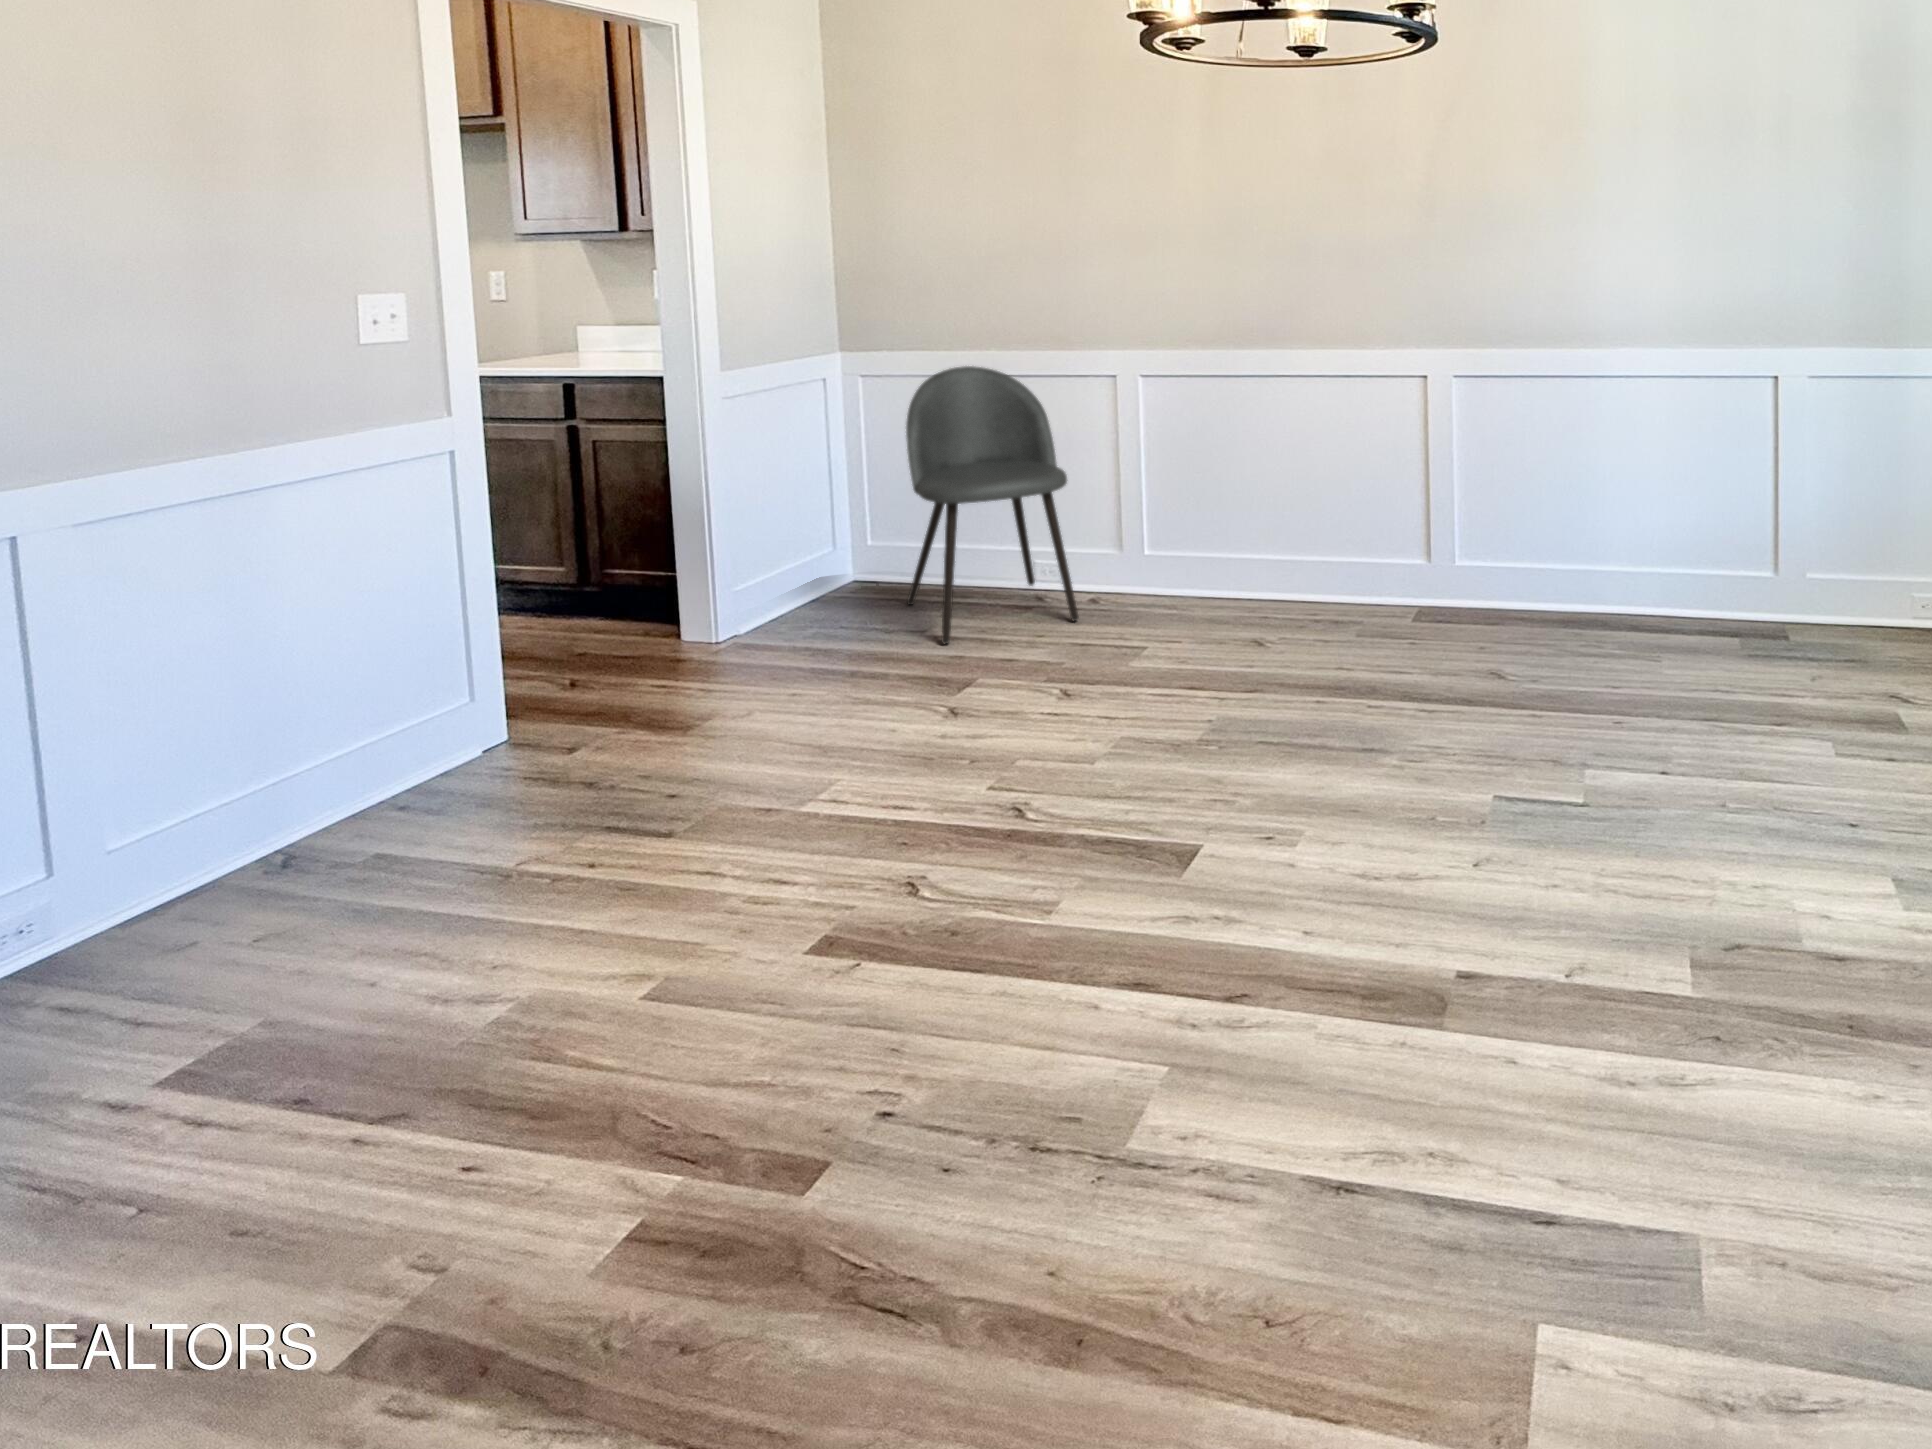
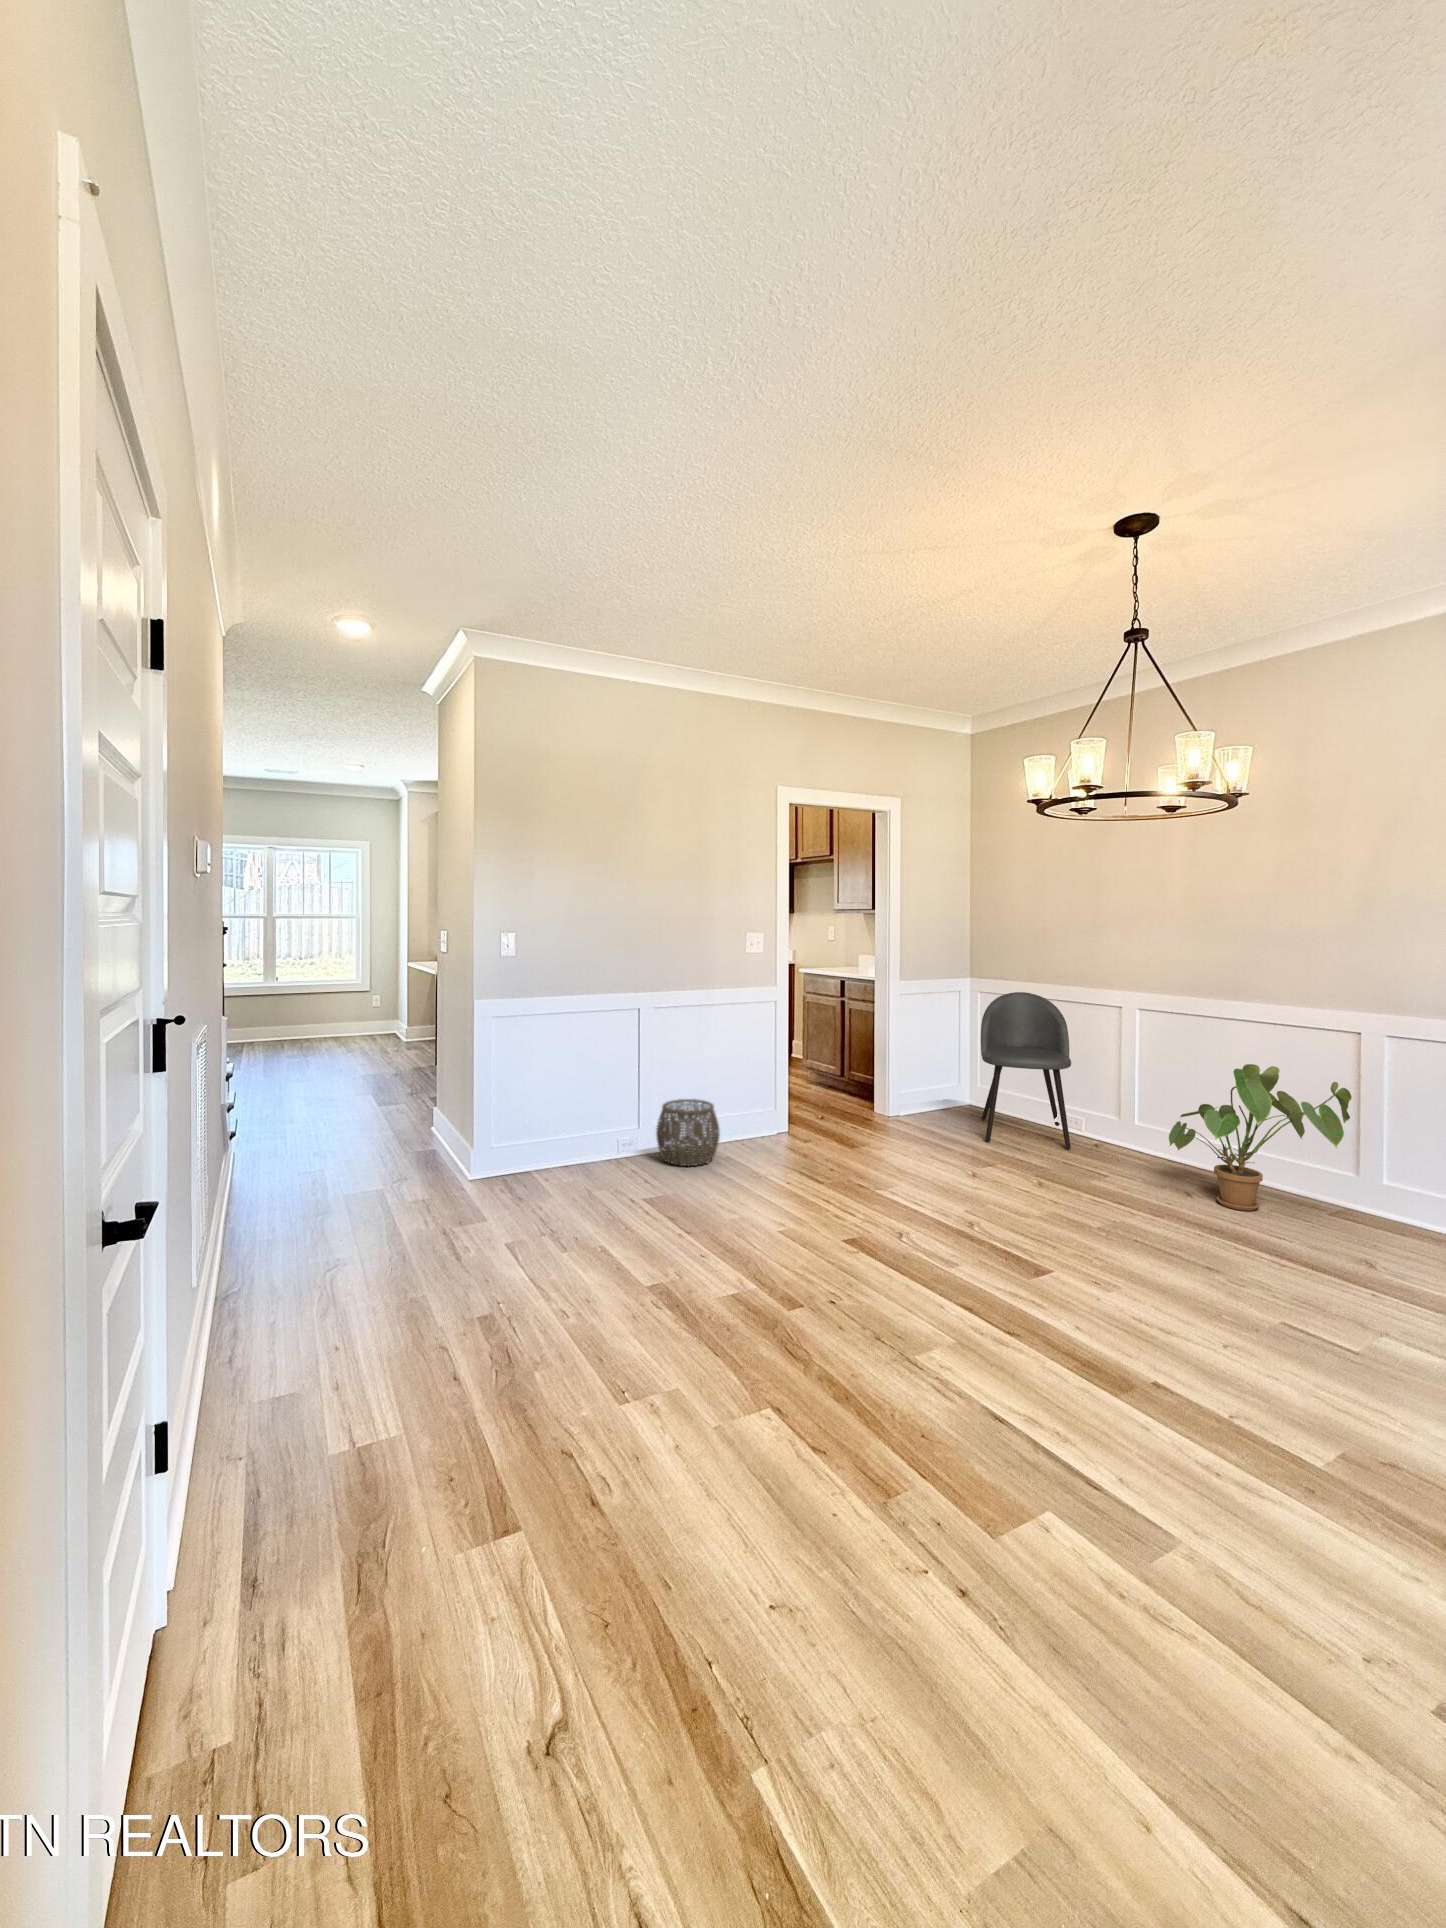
house plant: none [1245,436,1451,650] -> present [1169,1064,1352,1211]
woven basket: none [116,737,354,946] -> present [656,1099,720,1166]

